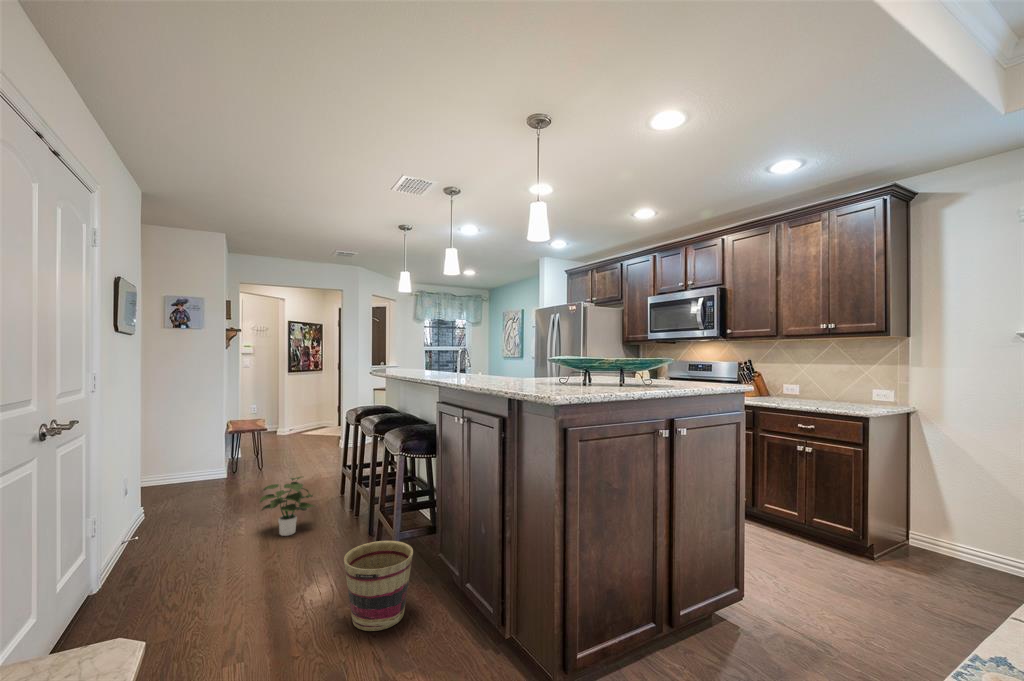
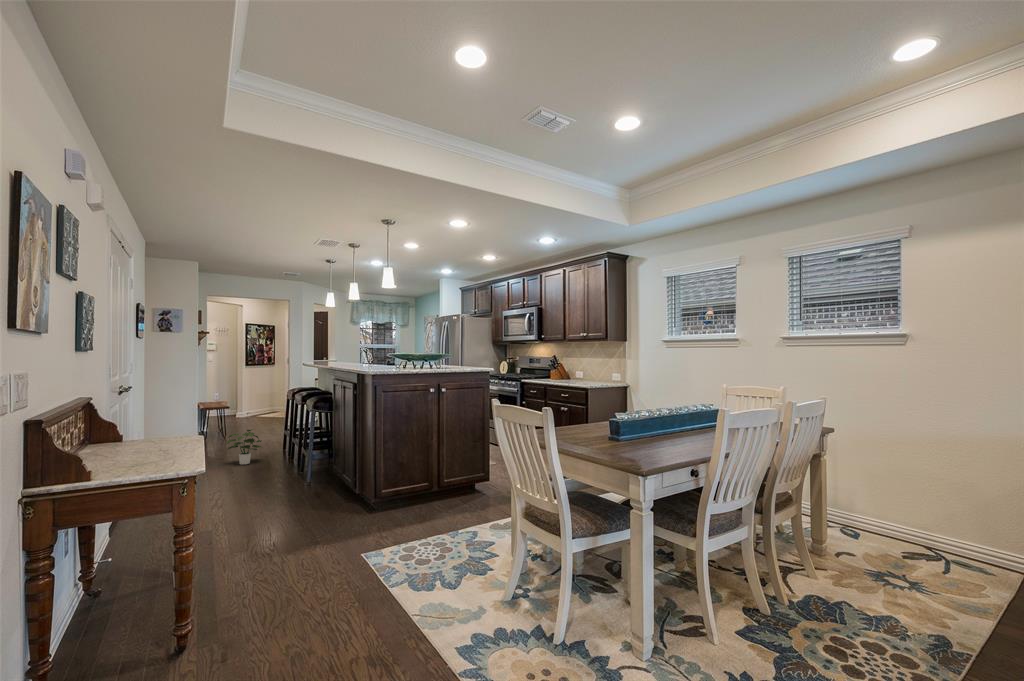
basket: present [344,541,413,631] -> none [275,453,314,494]

